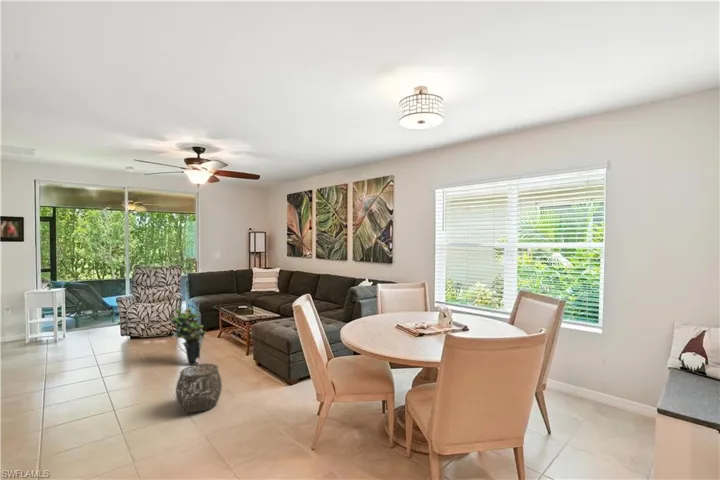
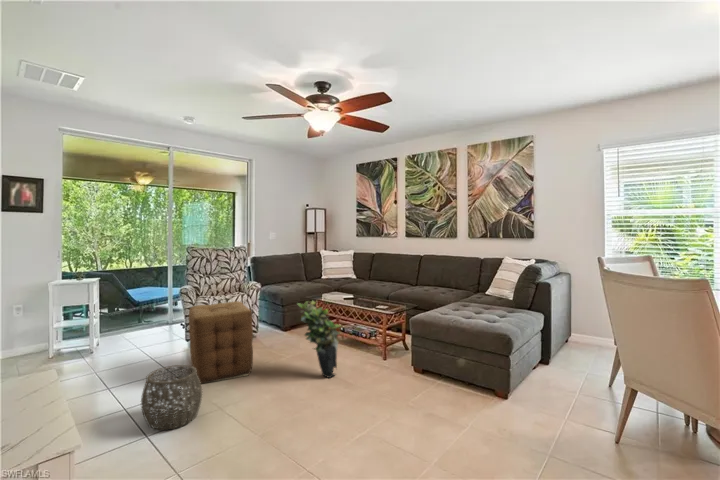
ottoman: none [93,308,146,366] -> present [189,301,253,384]
woven basket: present [176,363,222,413] -> present [141,365,202,430]

